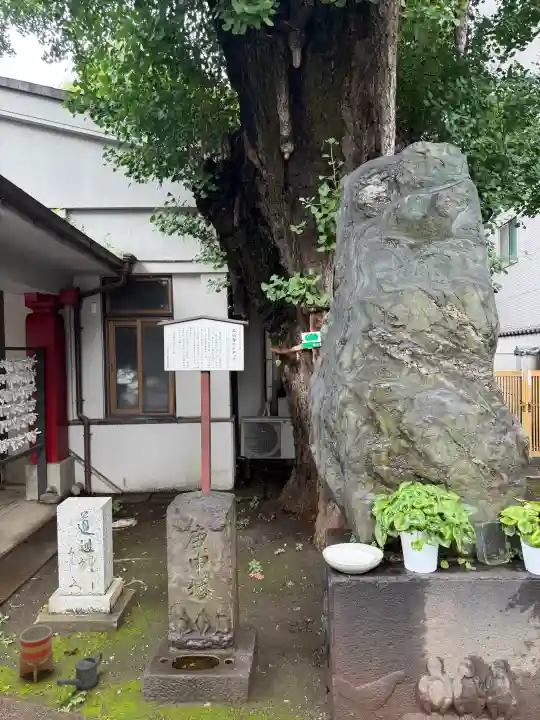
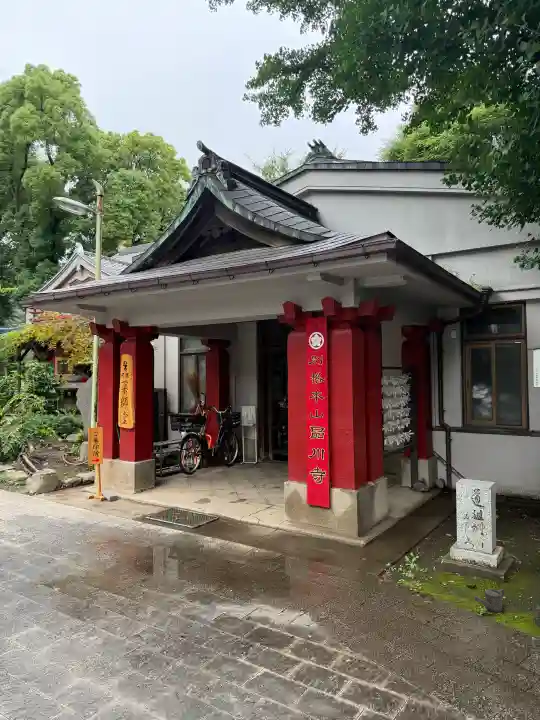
planter: present [20,625,53,683] -> none [441,560,464,599]

